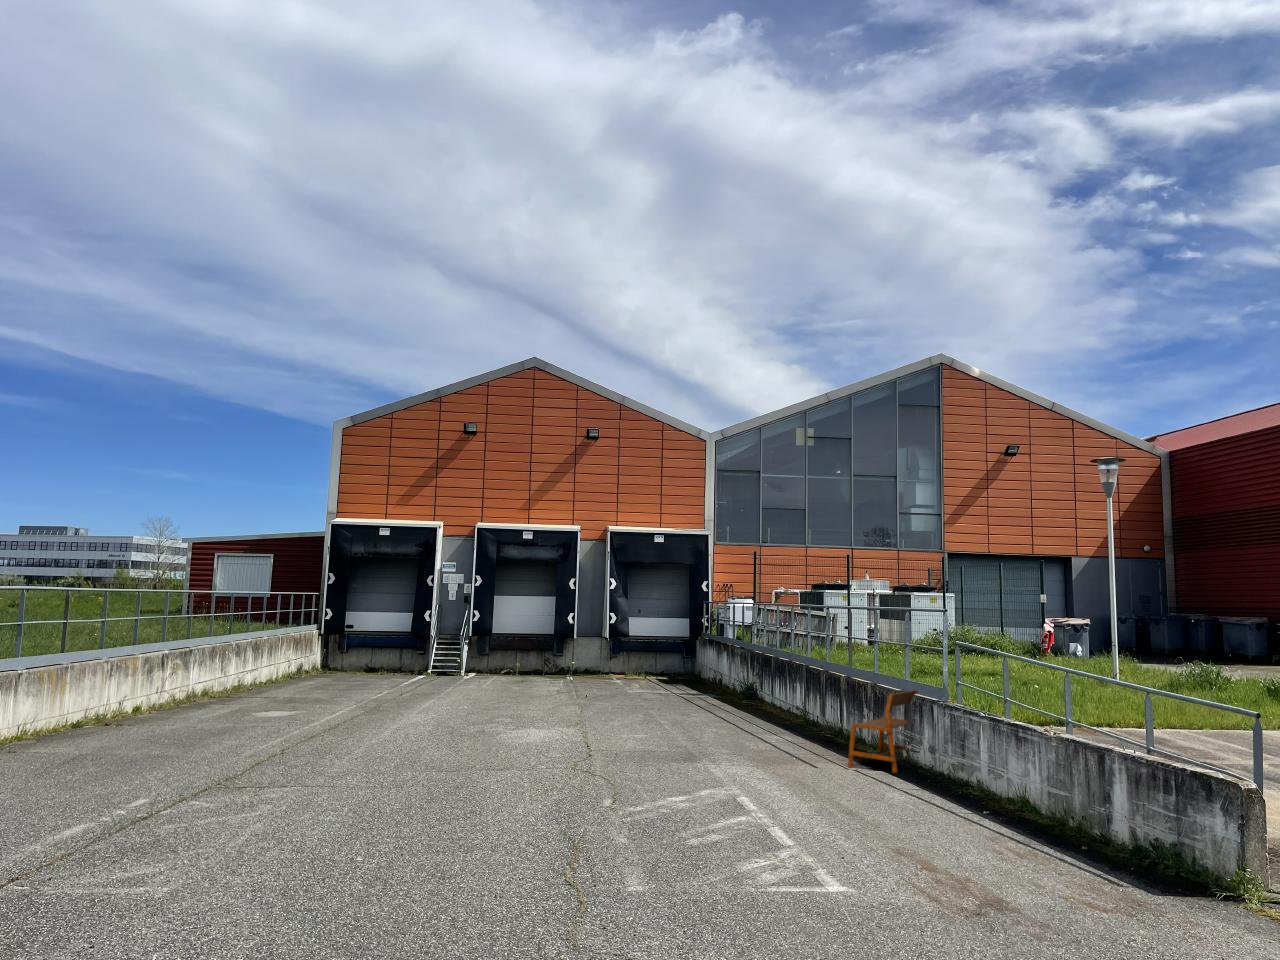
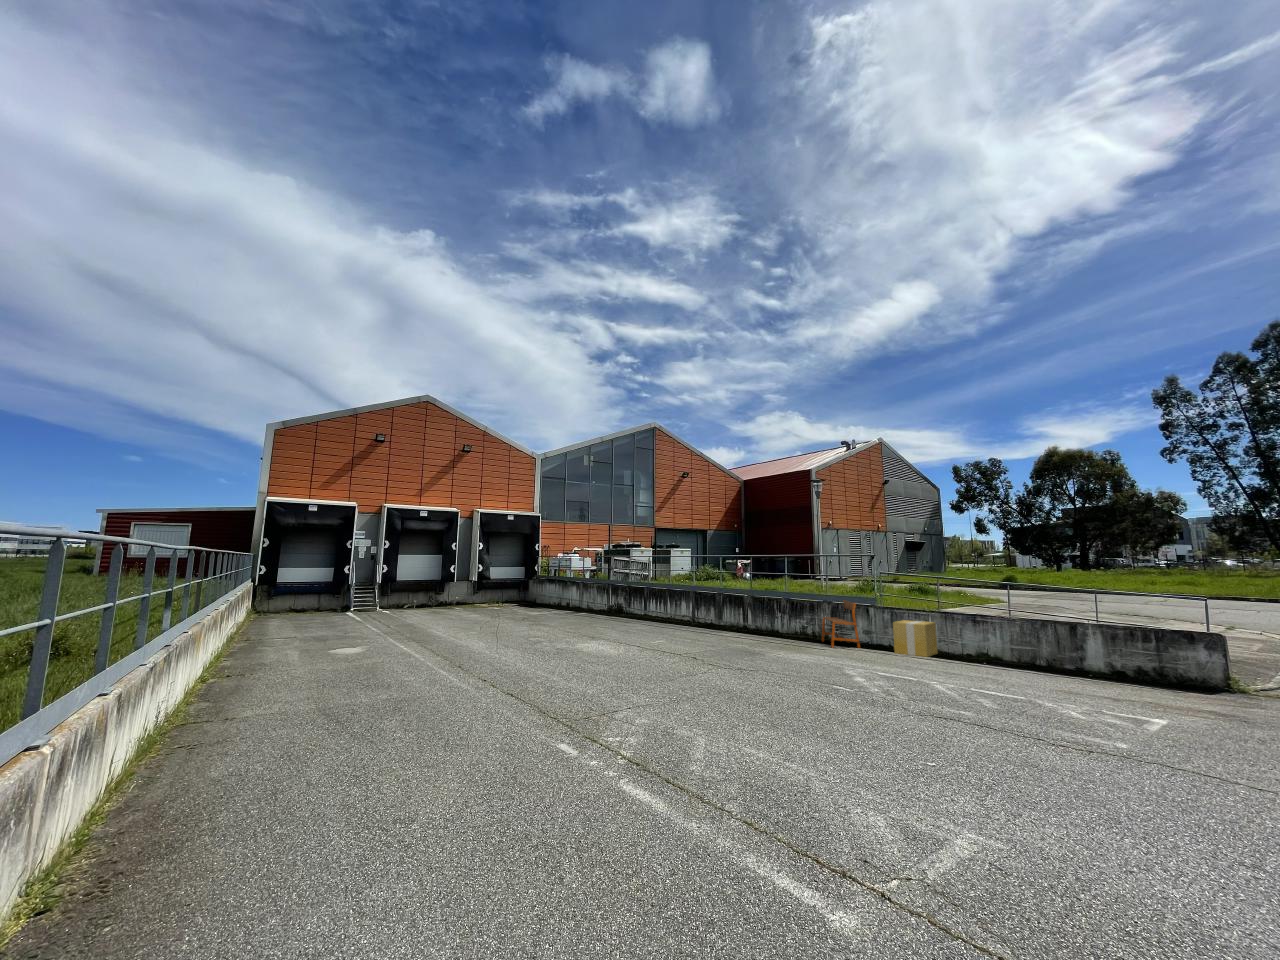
cardboard box: none [913,729,993,795] -> present [893,620,938,657]

